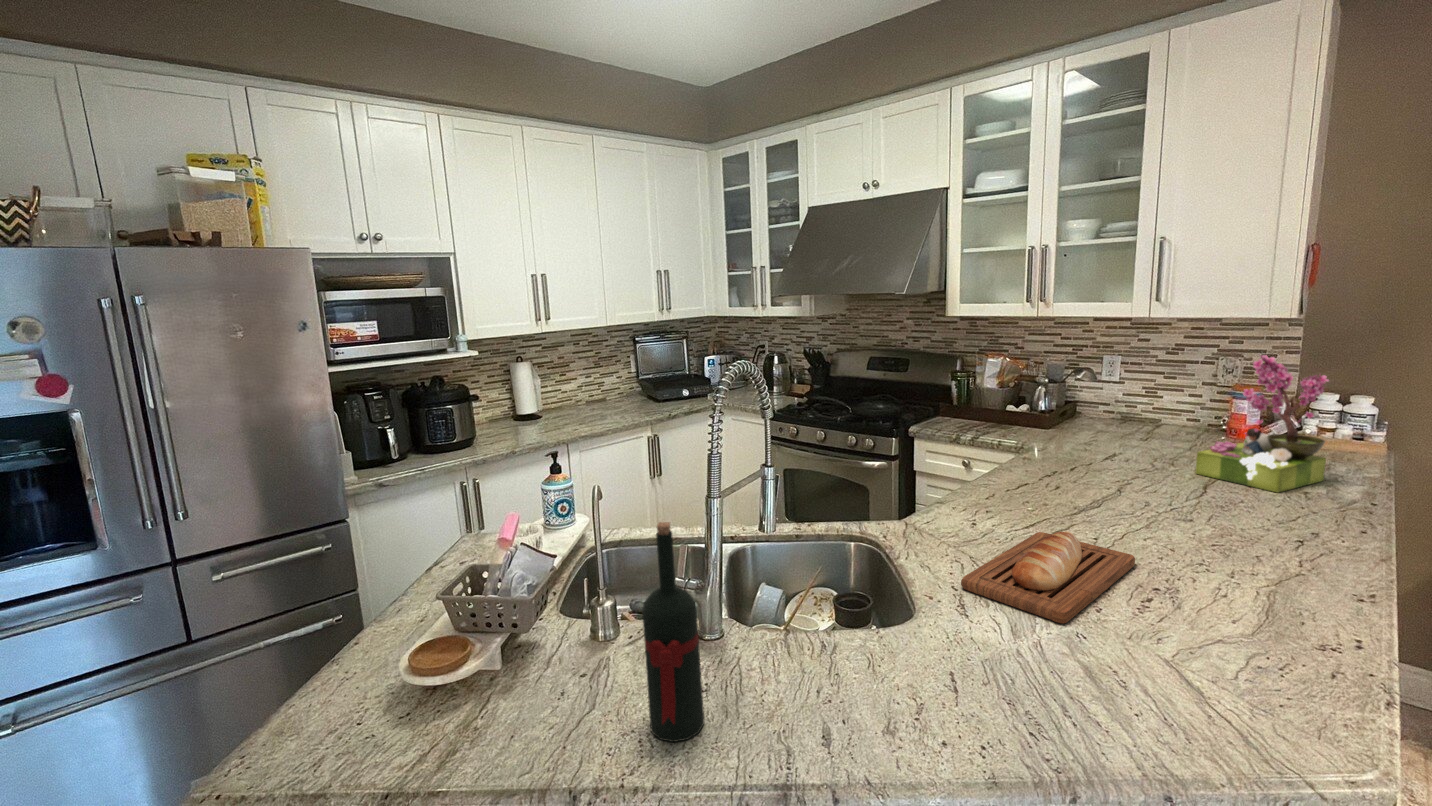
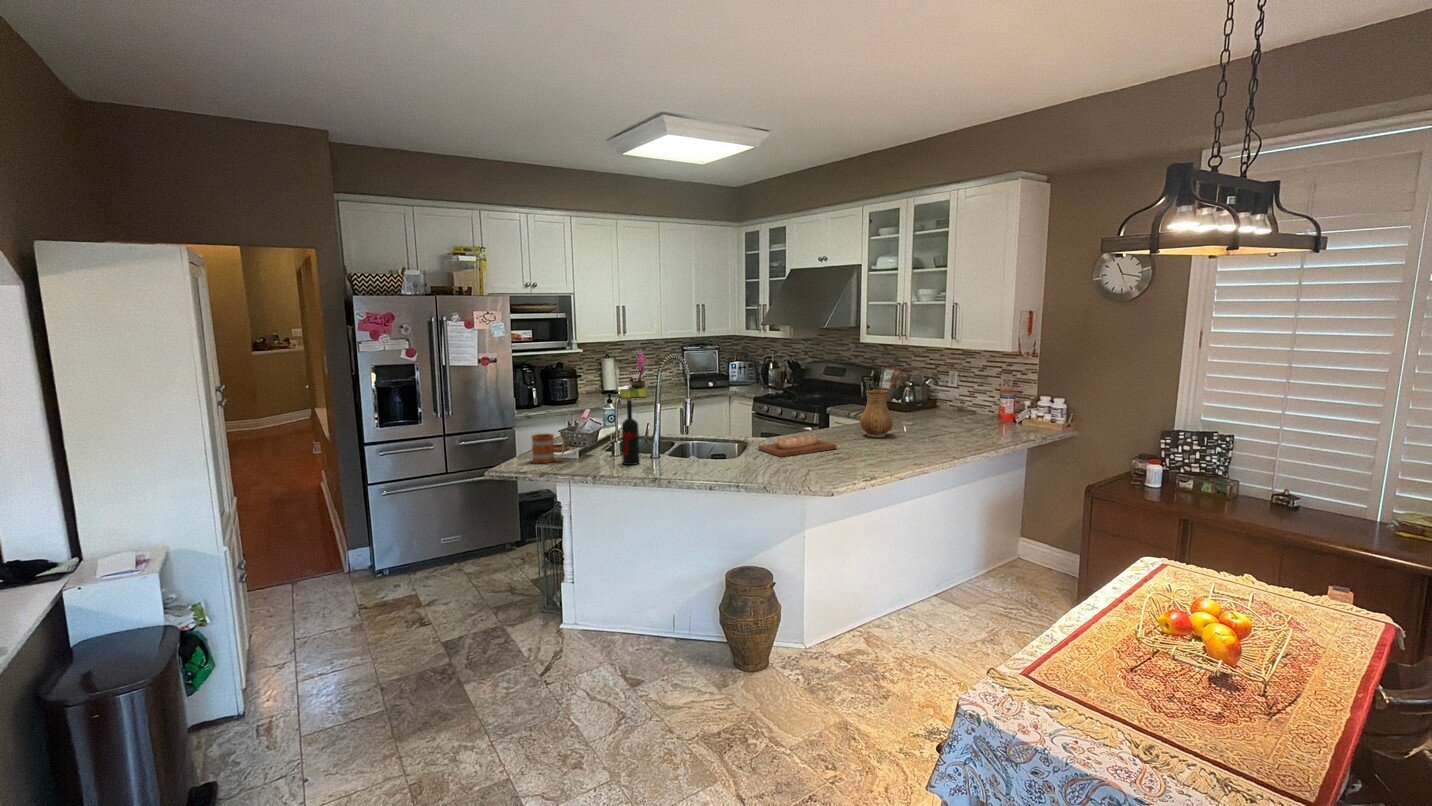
flower arrangement: present [1195,355,1329,492] -> present [618,353,647,398]
ceramic pitcher: none [1087,407,1166,508] -> present [860,390,893,437]
mug: none [326,641,449,766] -> present [532,433,564,463]

